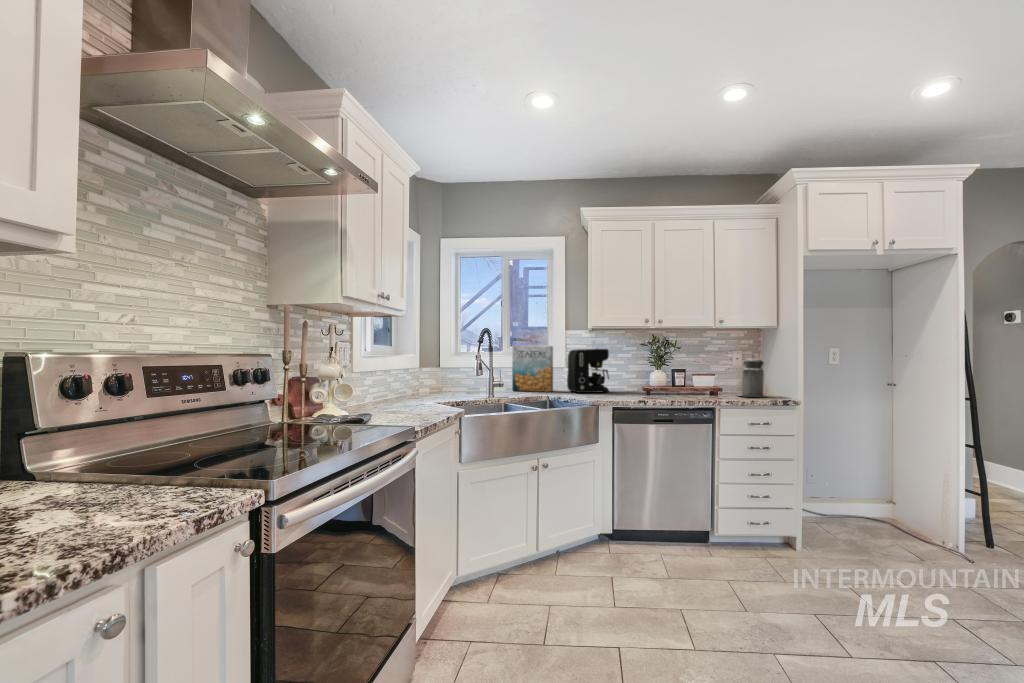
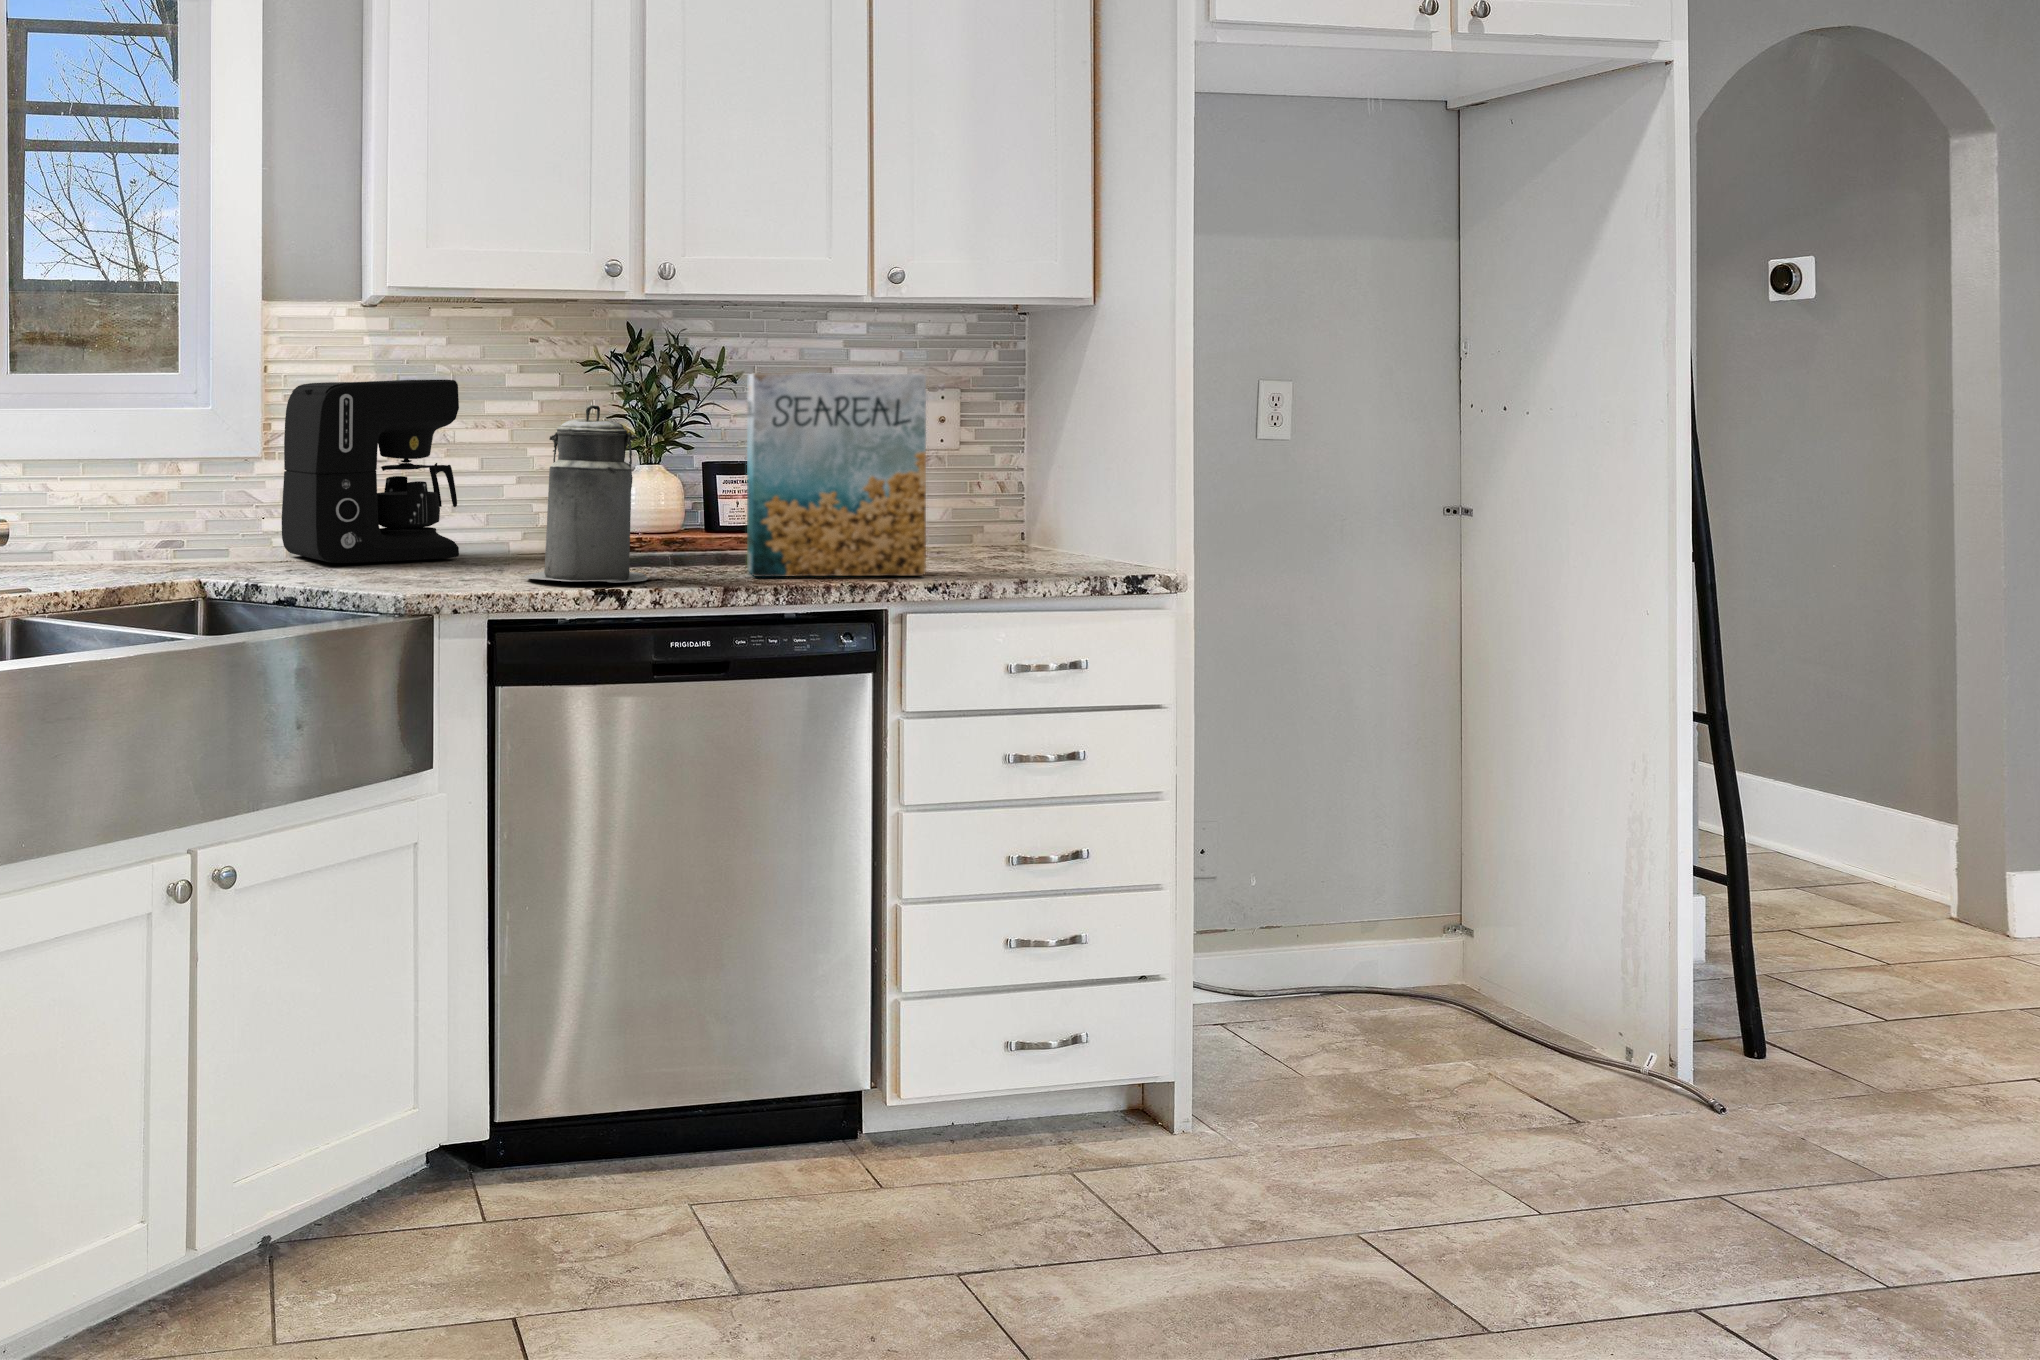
cereal box: present [512,346,553,392] -> present [747,373,926,577]
canister: present [738,355,767,397] -> present [525,405,648,583]

